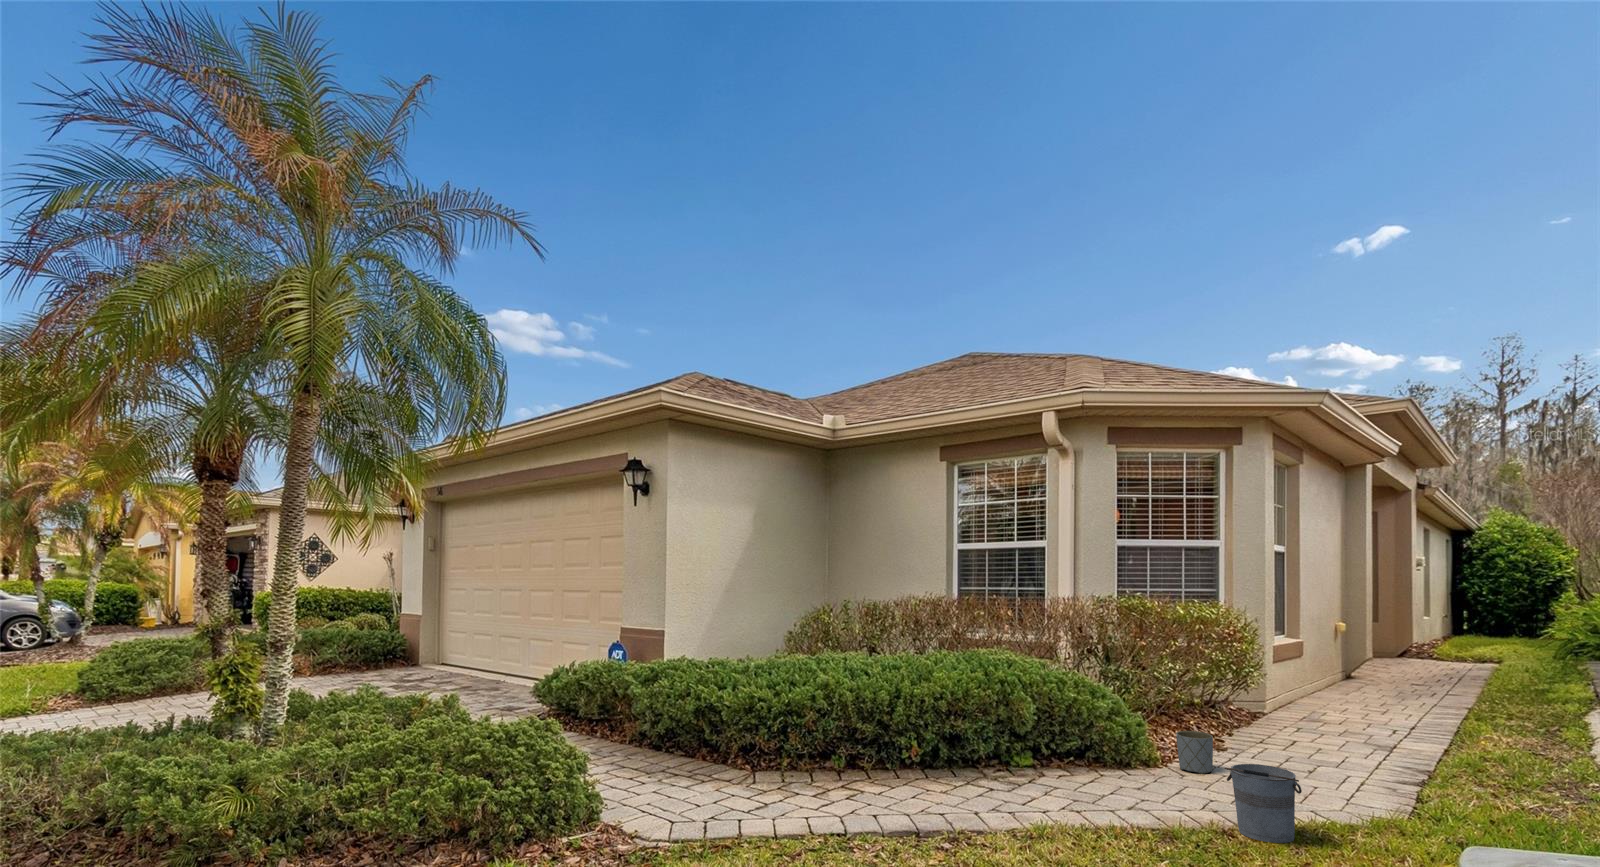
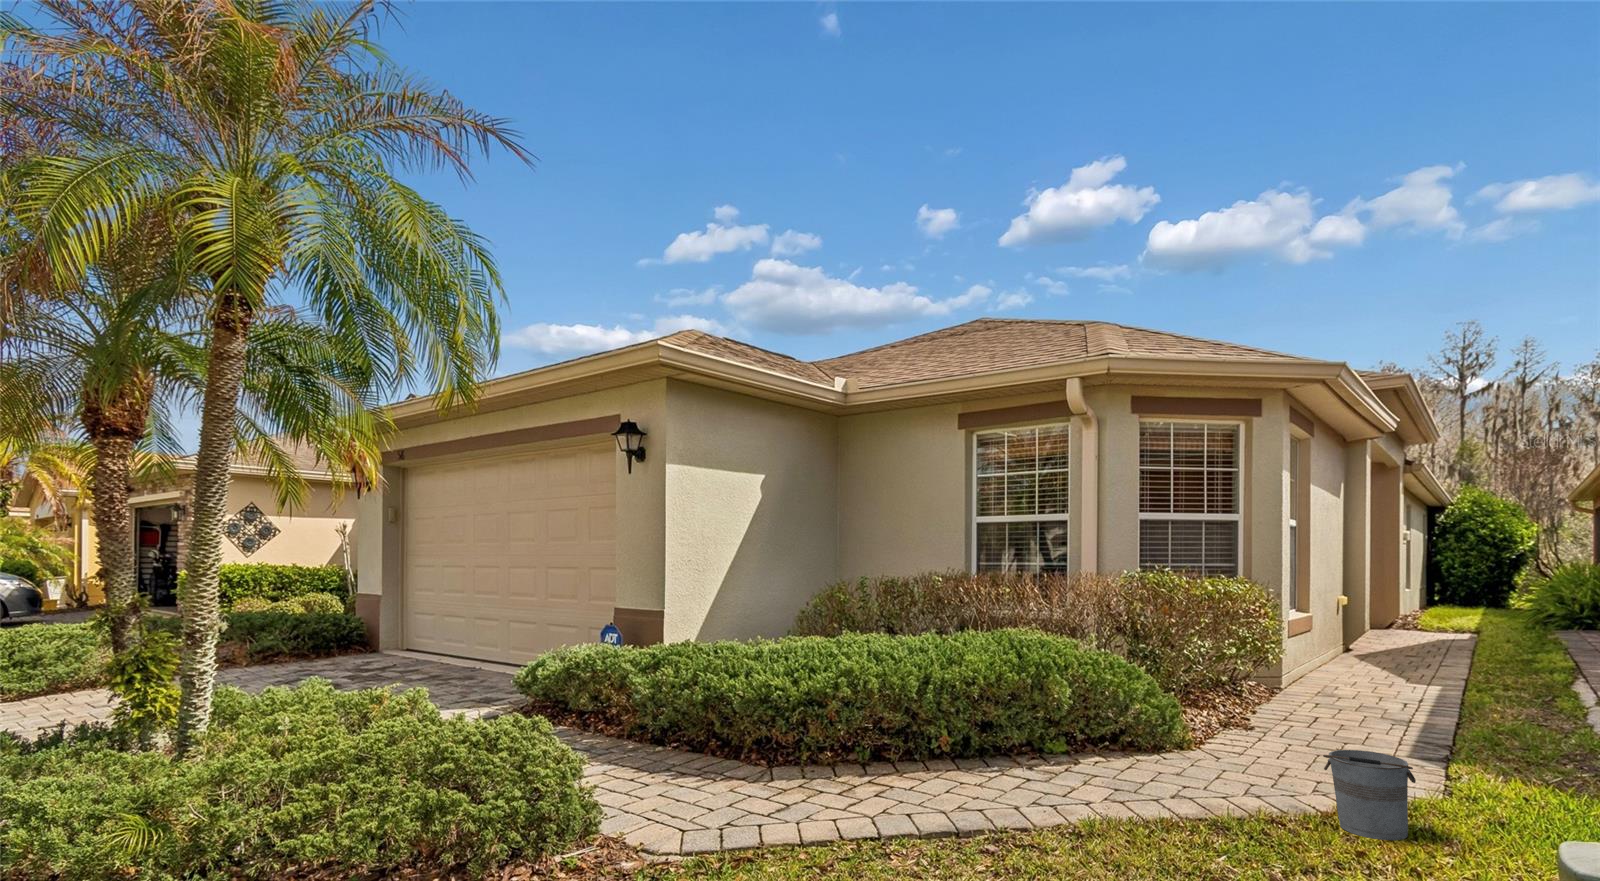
planter: present [1176,731,1213,774] -> none [1232,714,1274,761]

